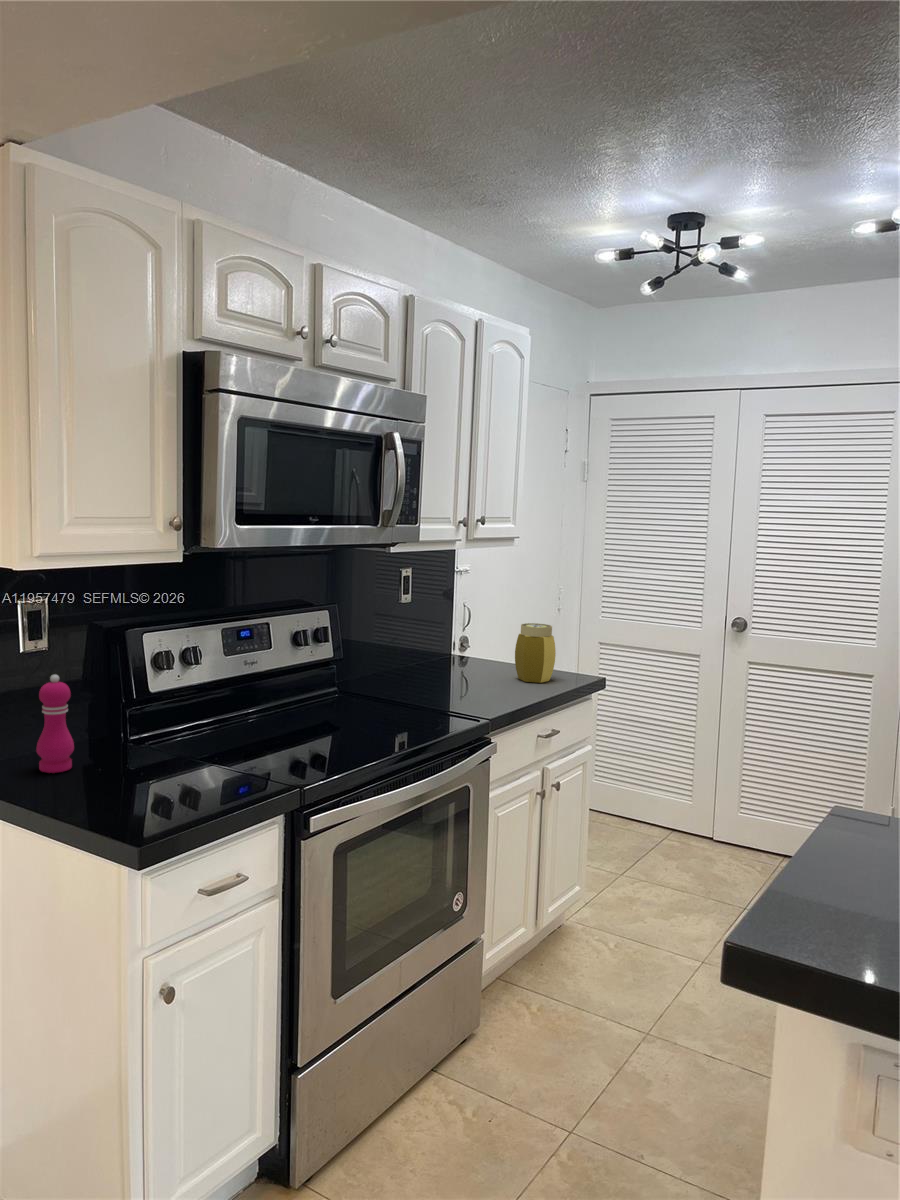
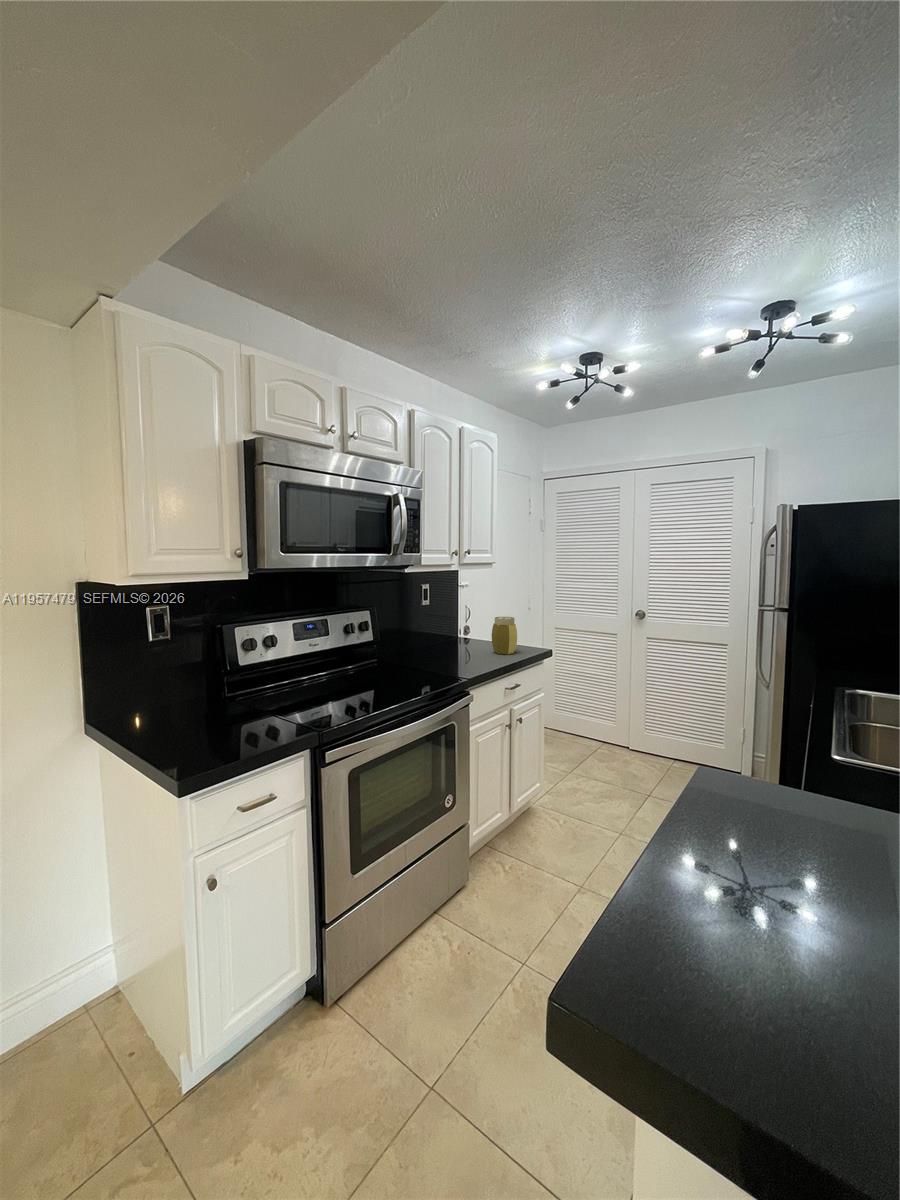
pepper mill: present [37,675,74,773] -> none [150,656,177,722]

